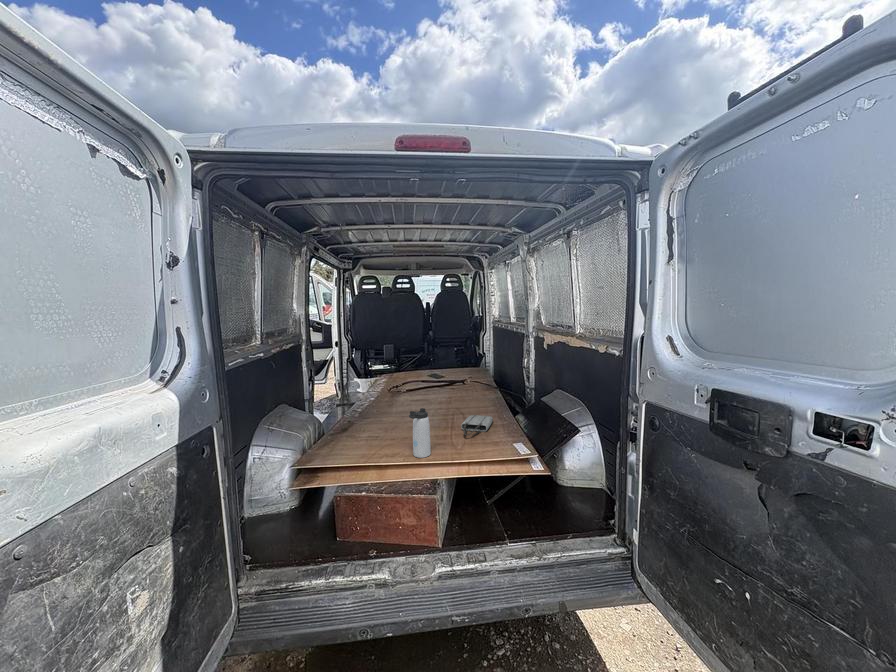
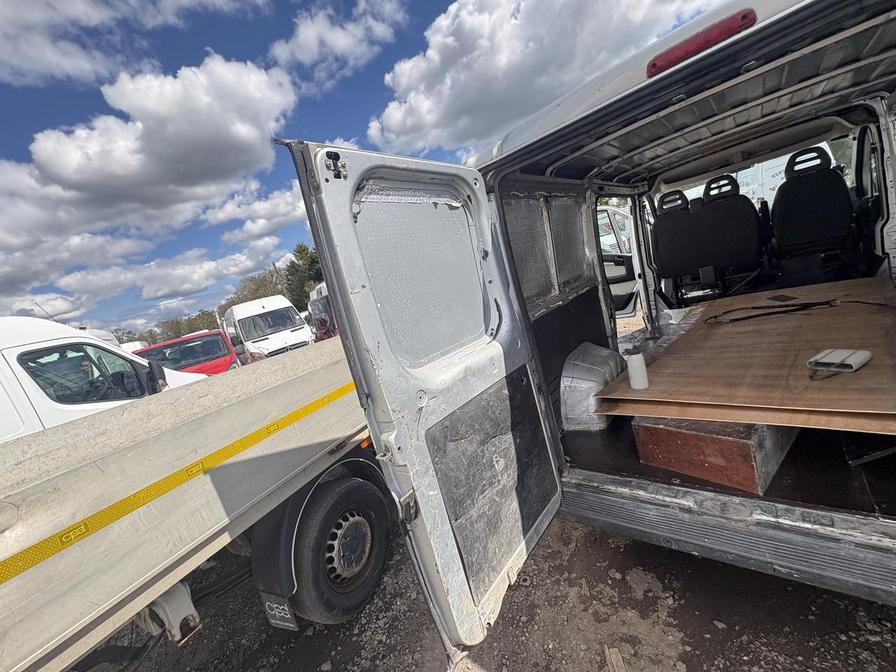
thermos bottle: present [409,408,431,458] -> present [622,346,649,390]

